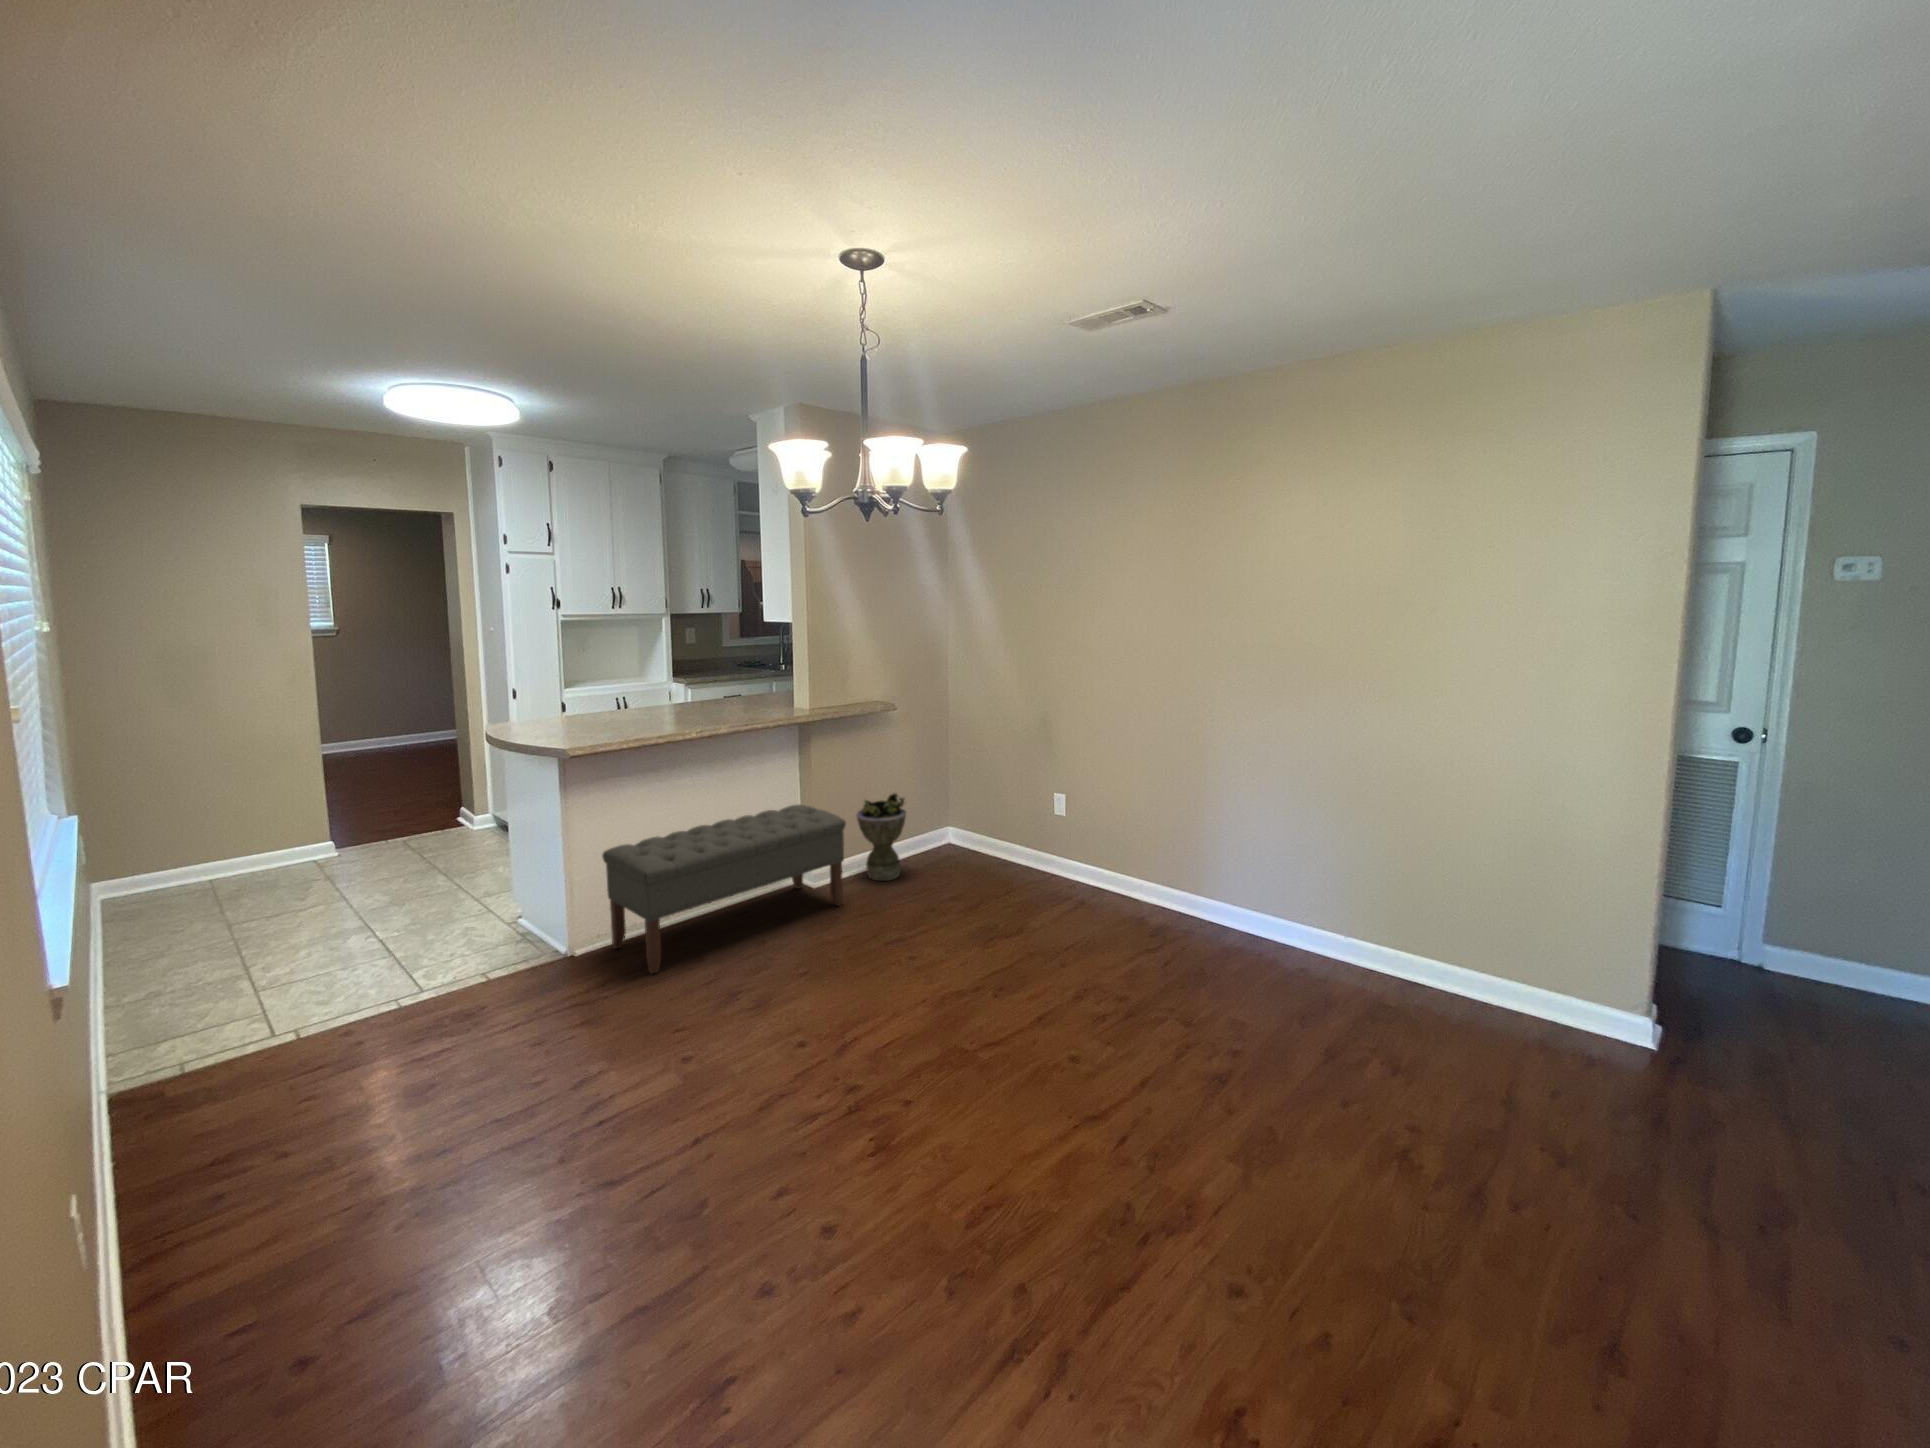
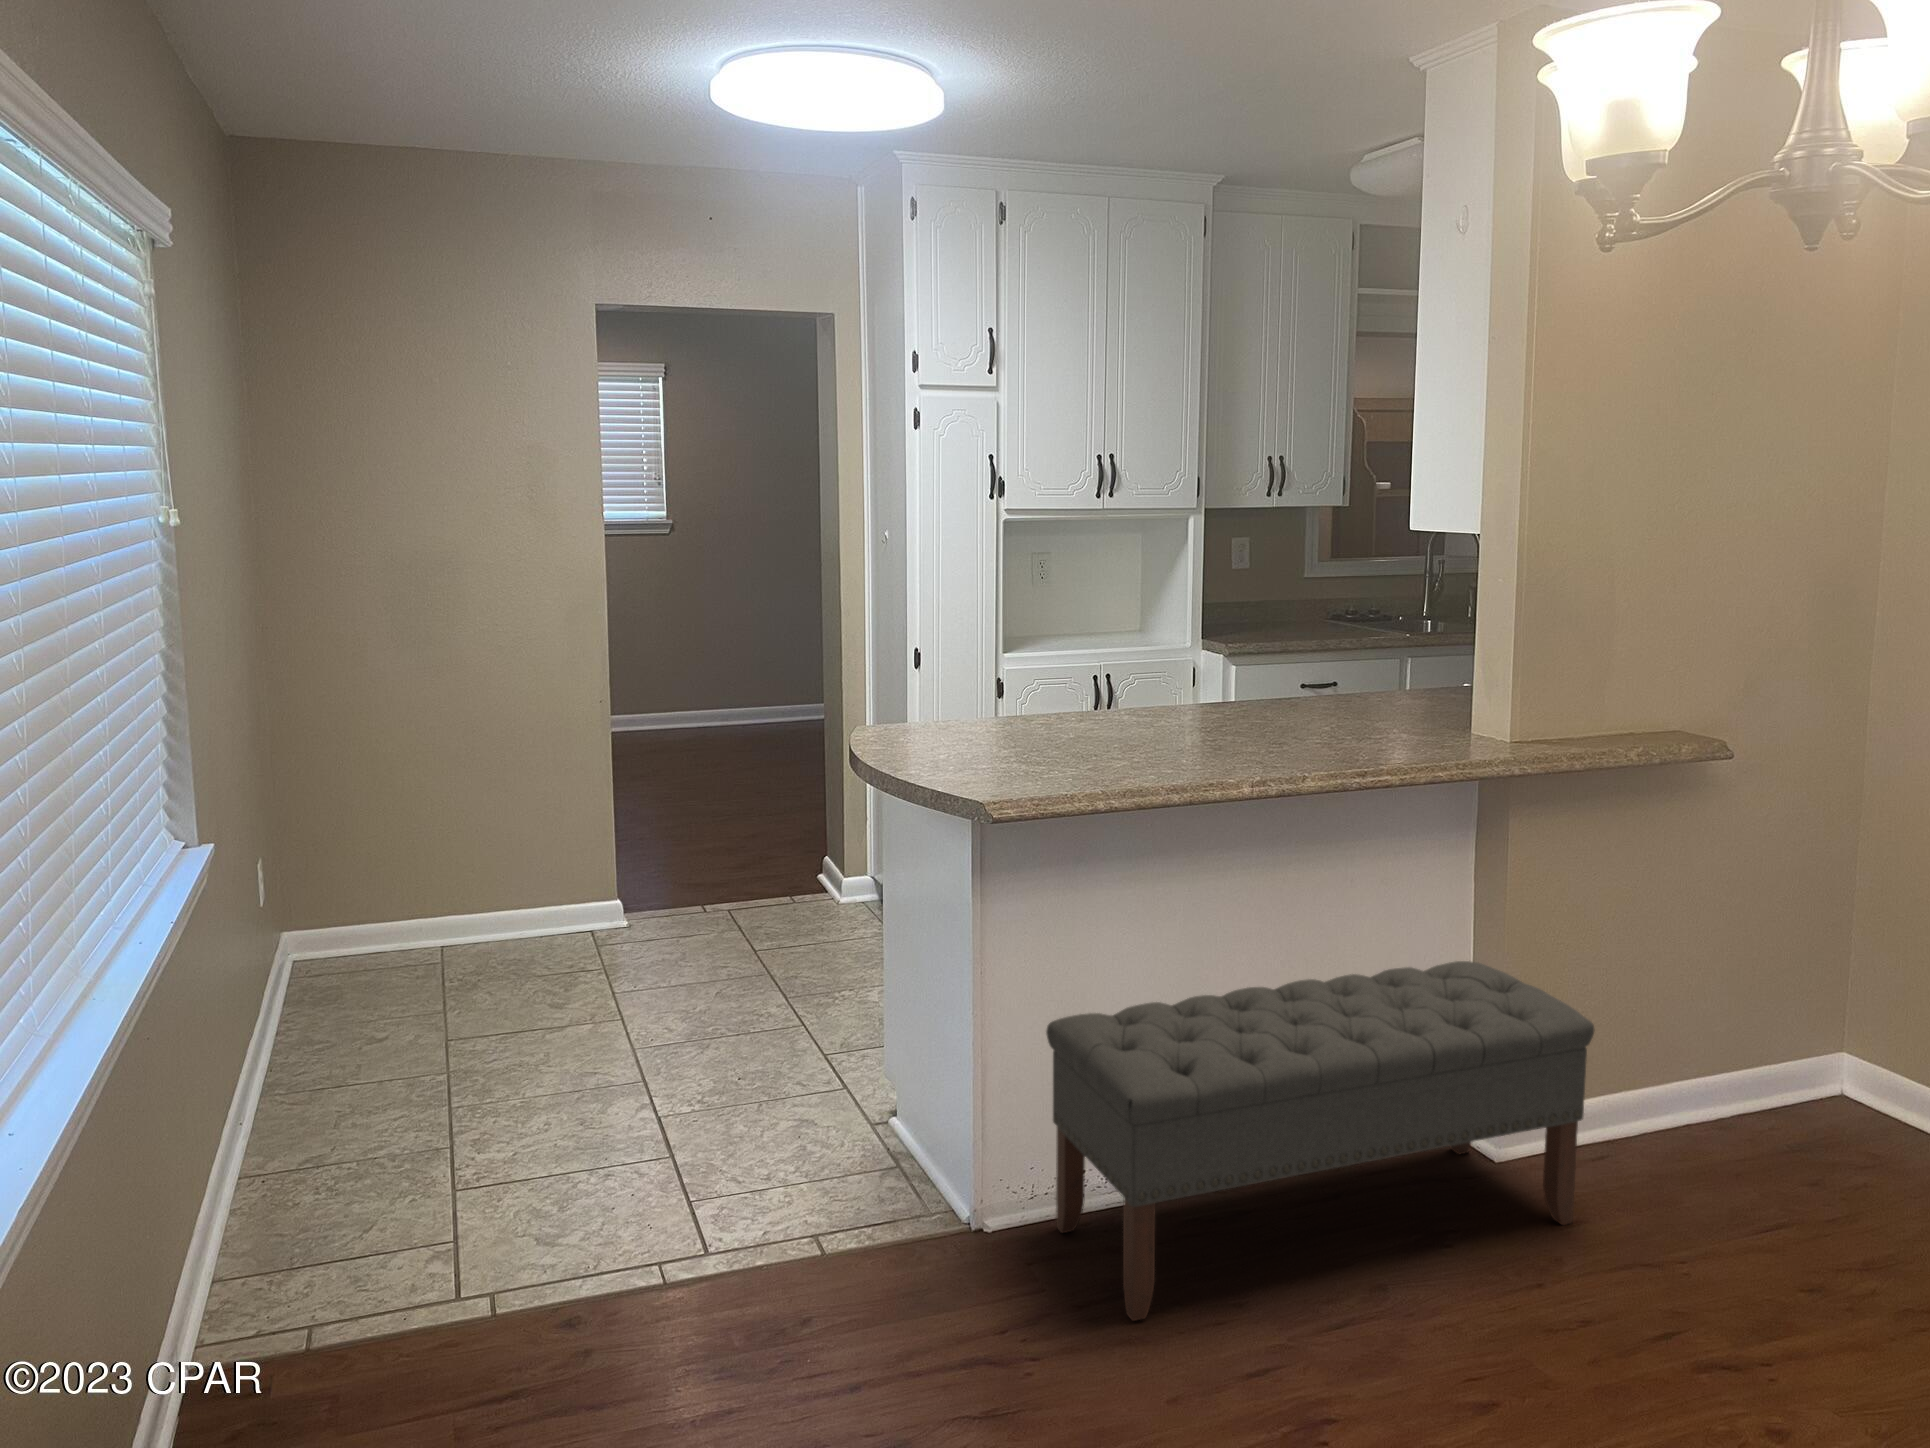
planter: present [857,793,906,881] -> none [1612,959,1748,1175]

